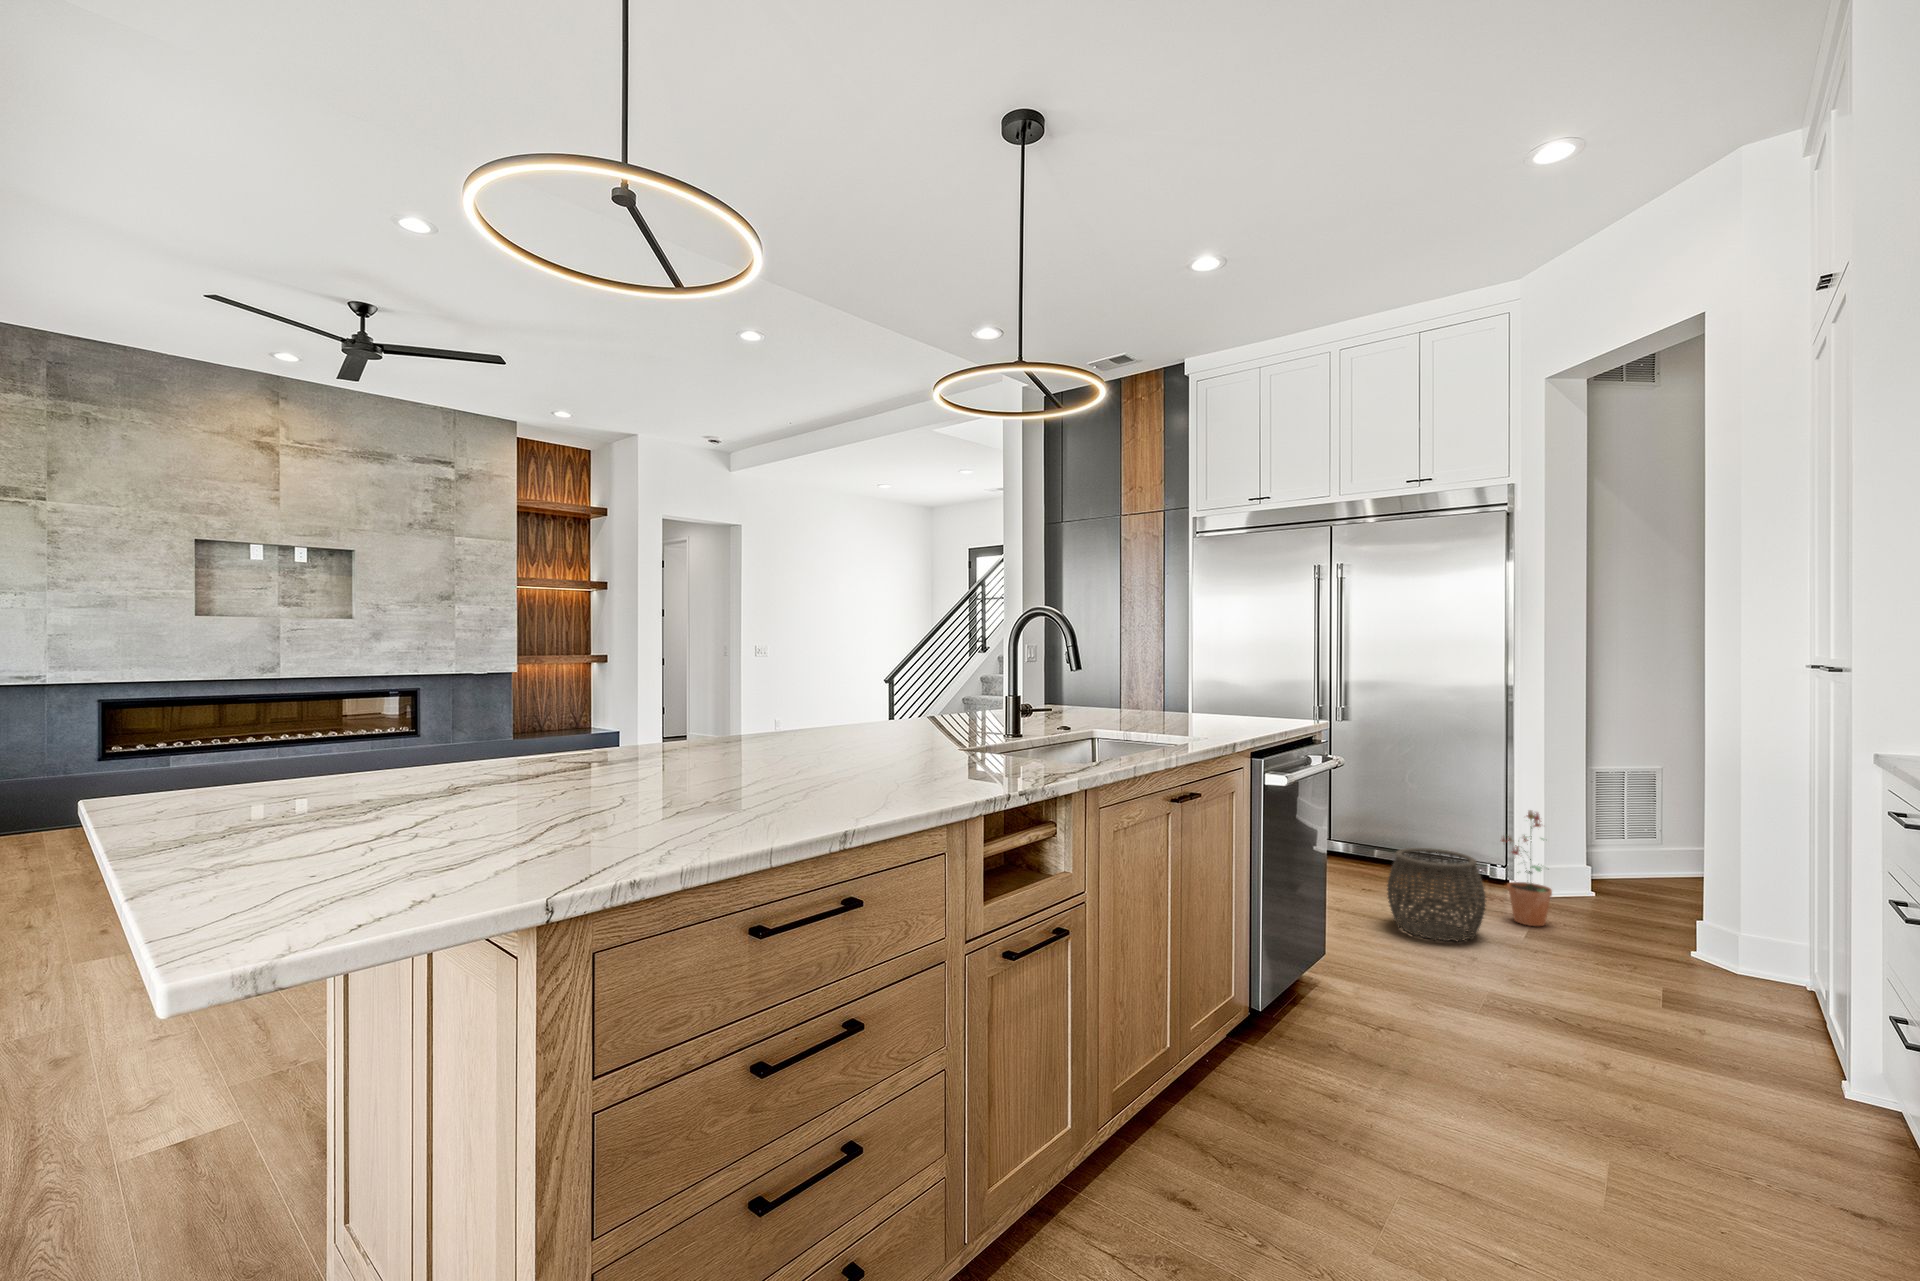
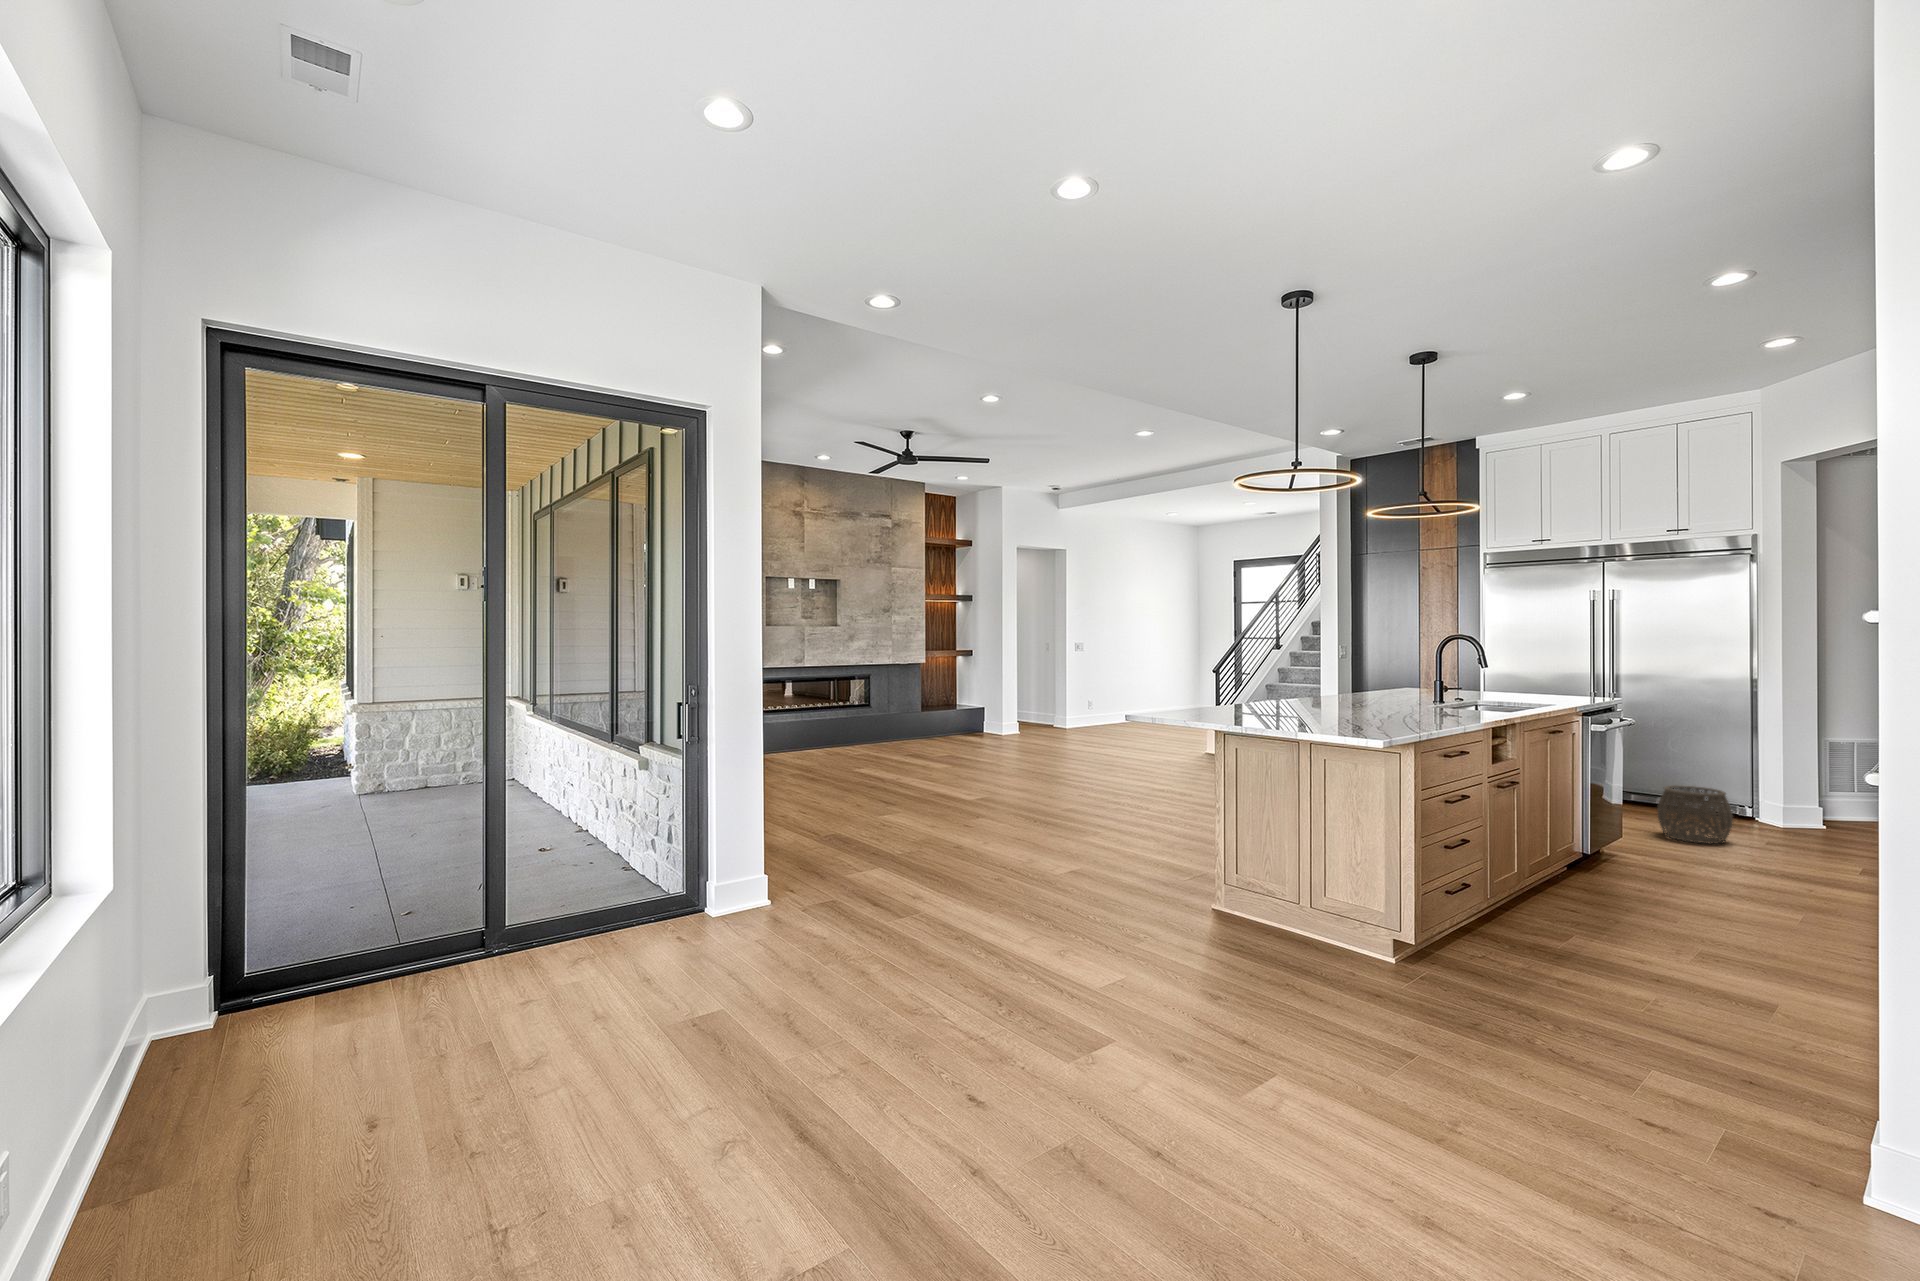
potted plant: present [1502,810,1552,926] -> none [1744,762,1786,840]

